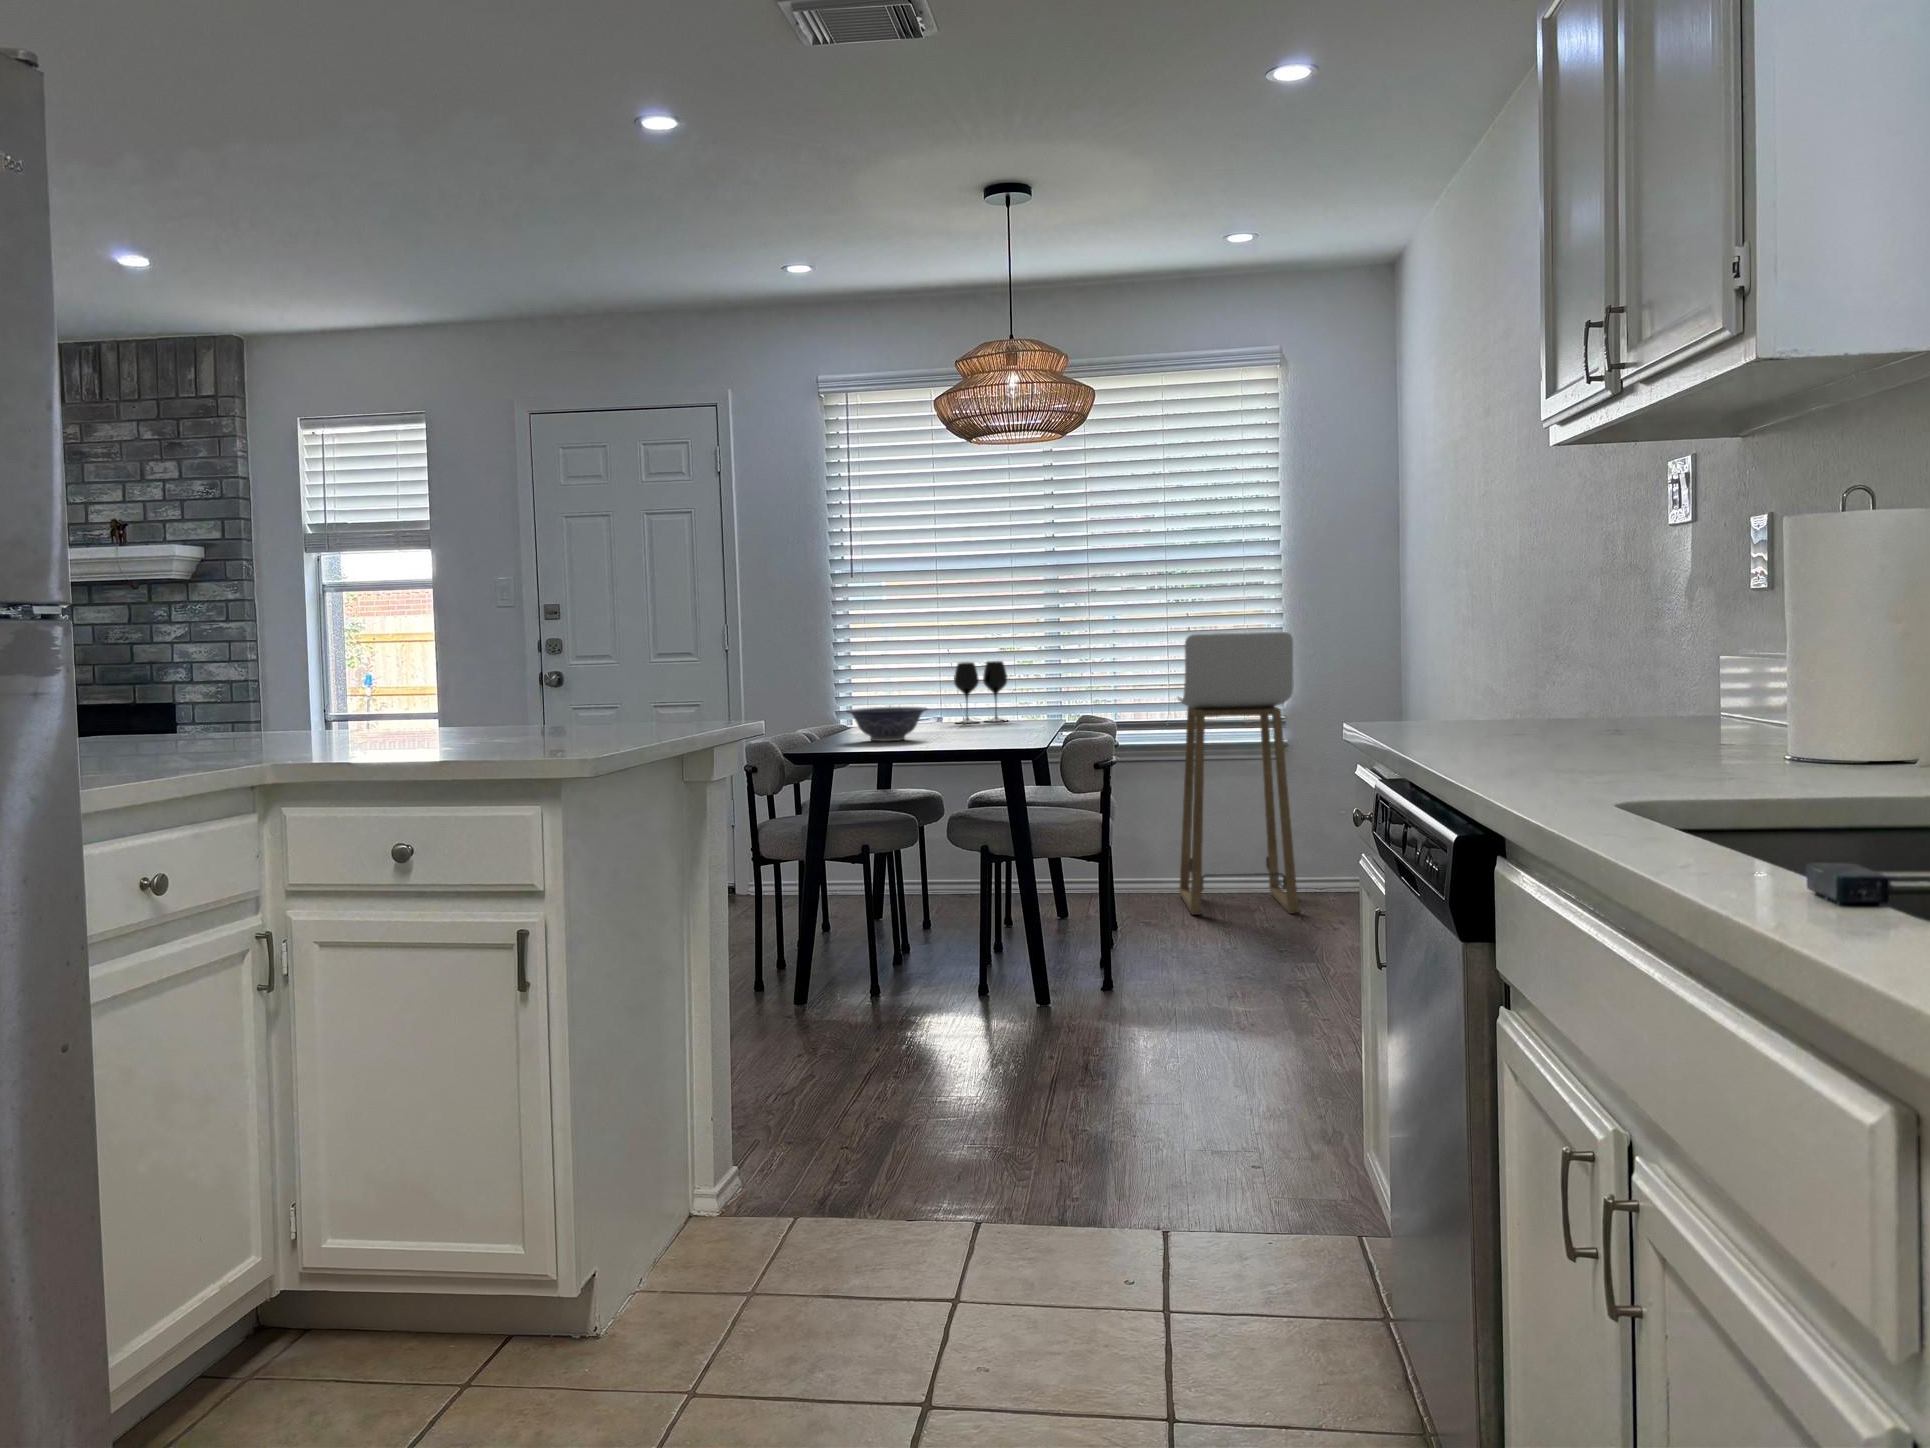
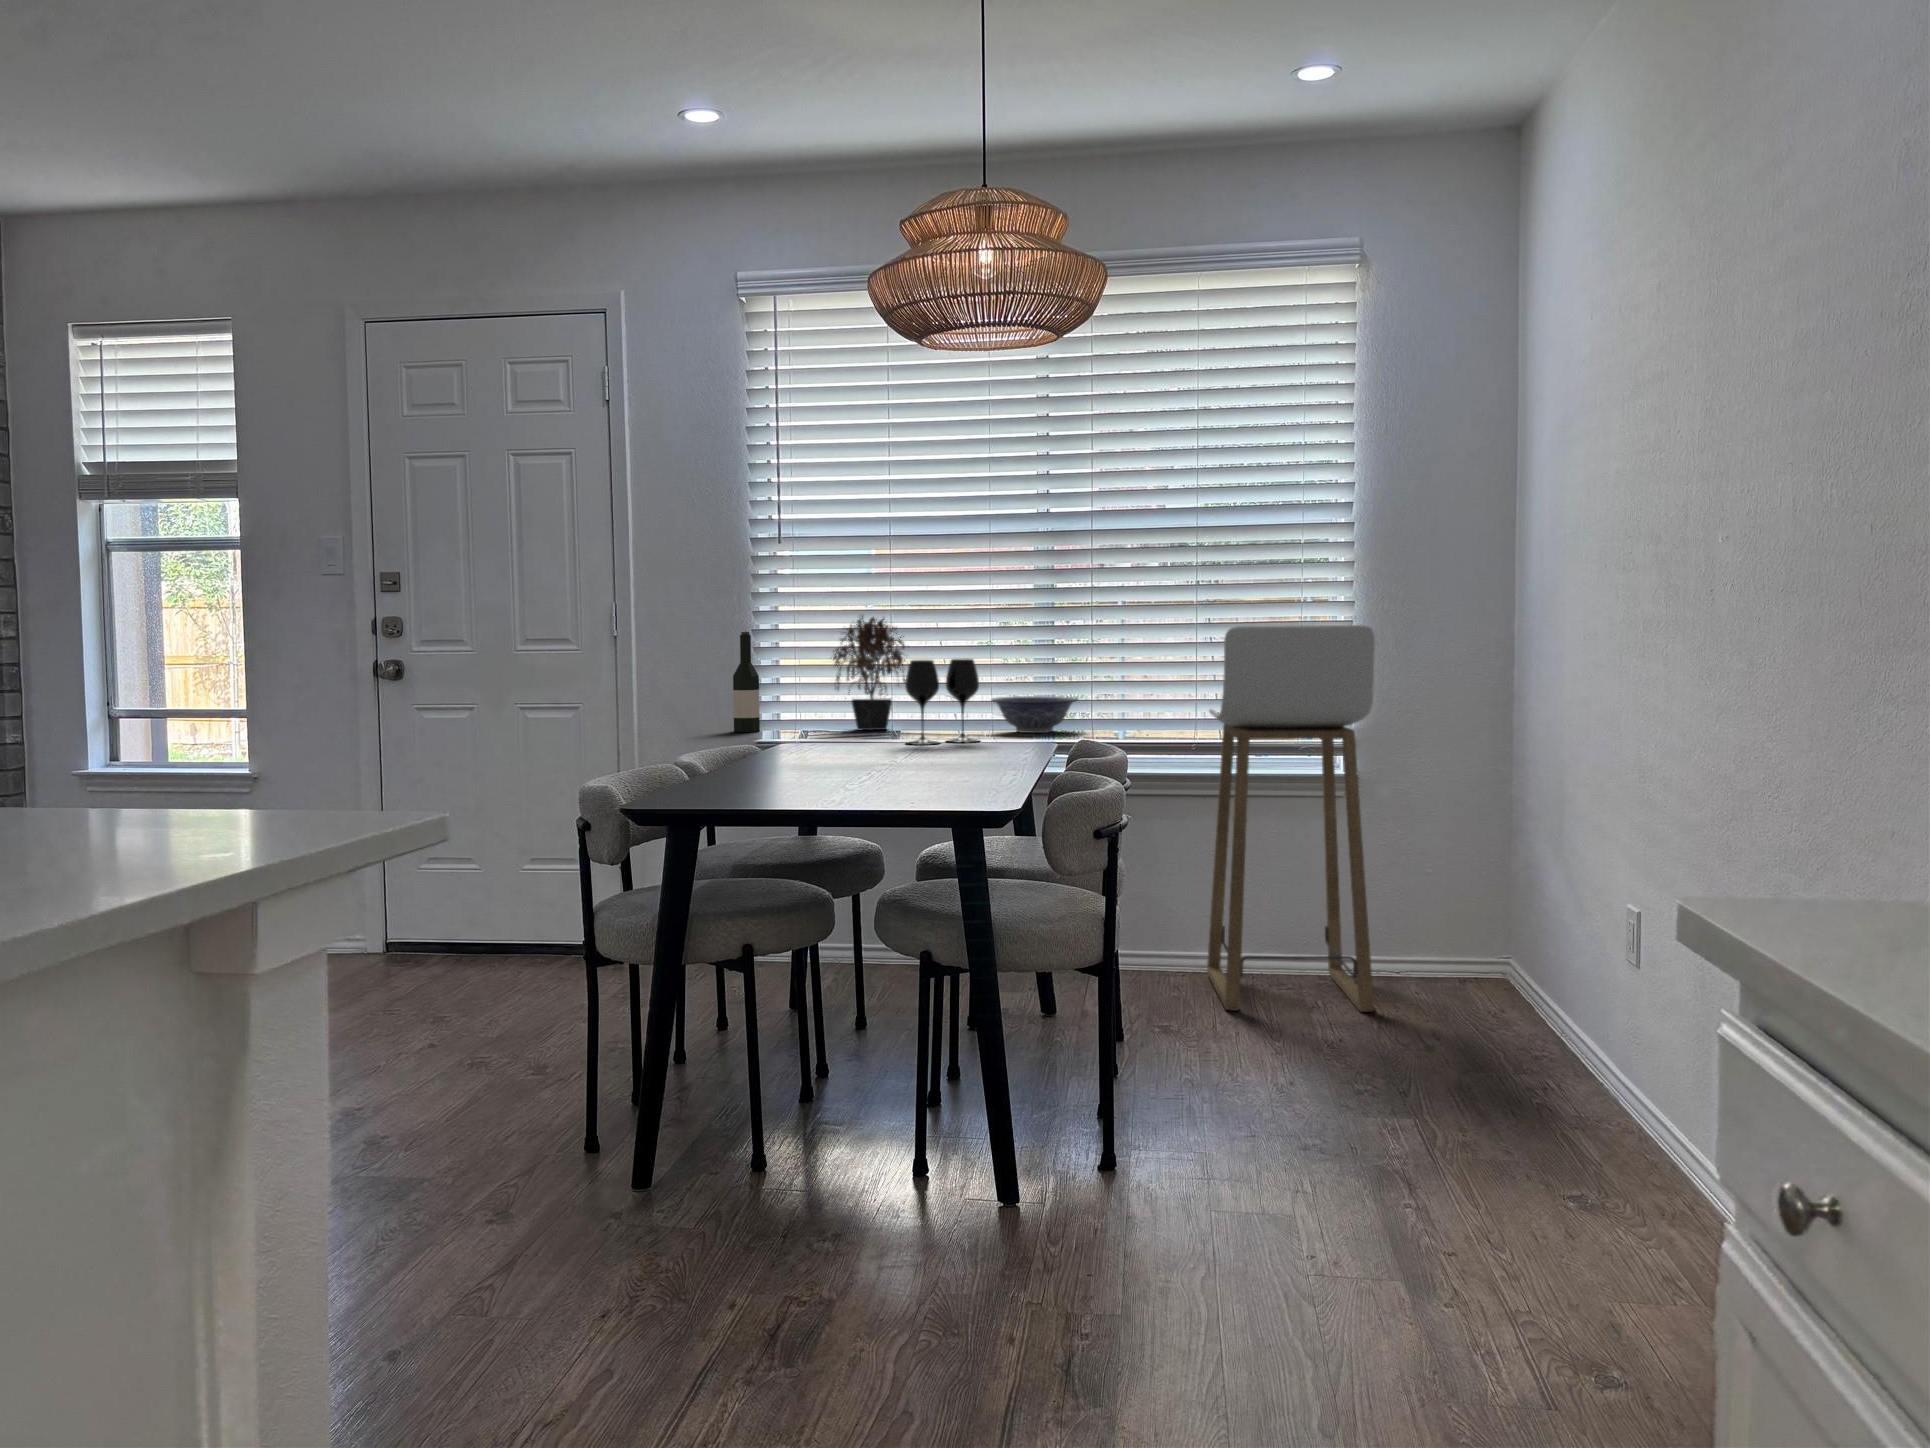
potted plant: none [893,630,956,717] -> present [833,616,906,730]
wine bottle: none [821,645,842,720] -> present [733,632,760,732]
decorative bowl: present [847,707,927,741] -> present [992,696,1077,733]

